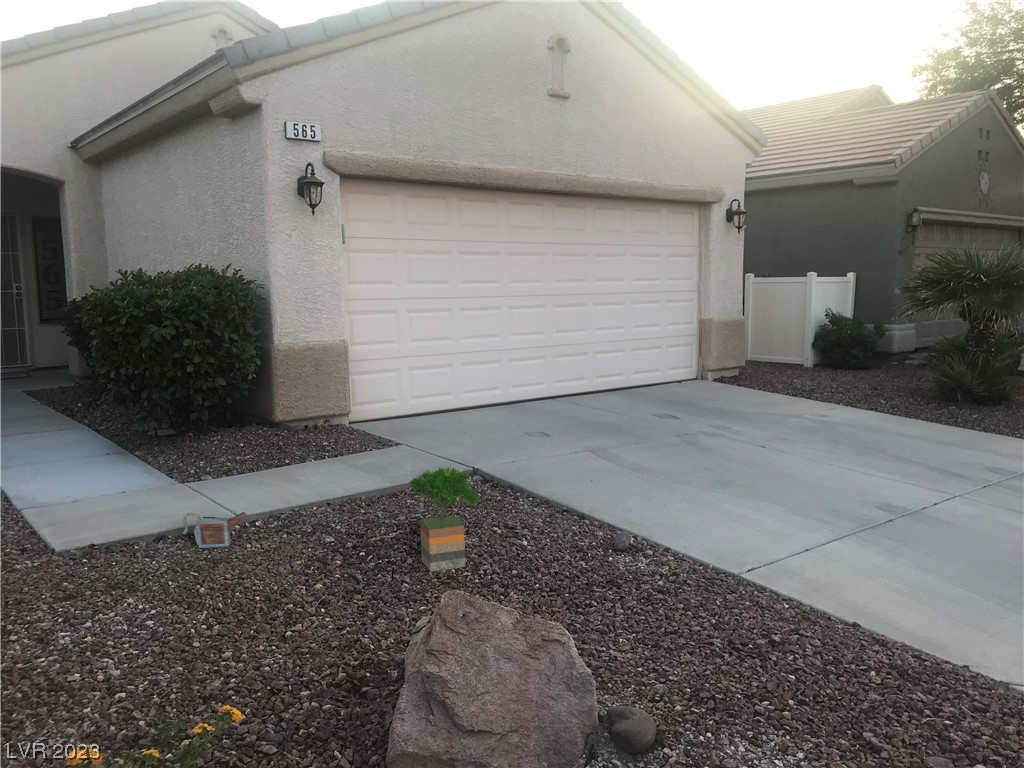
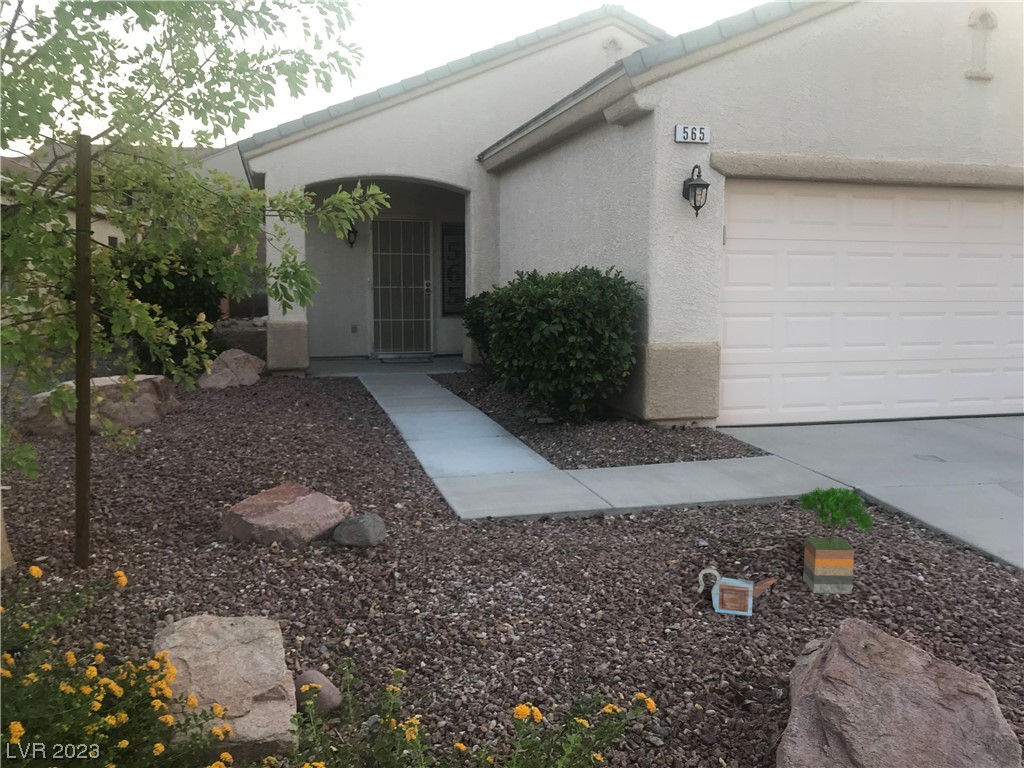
watering can: present [182,512,246,548] -> present [697,568,777,616]

